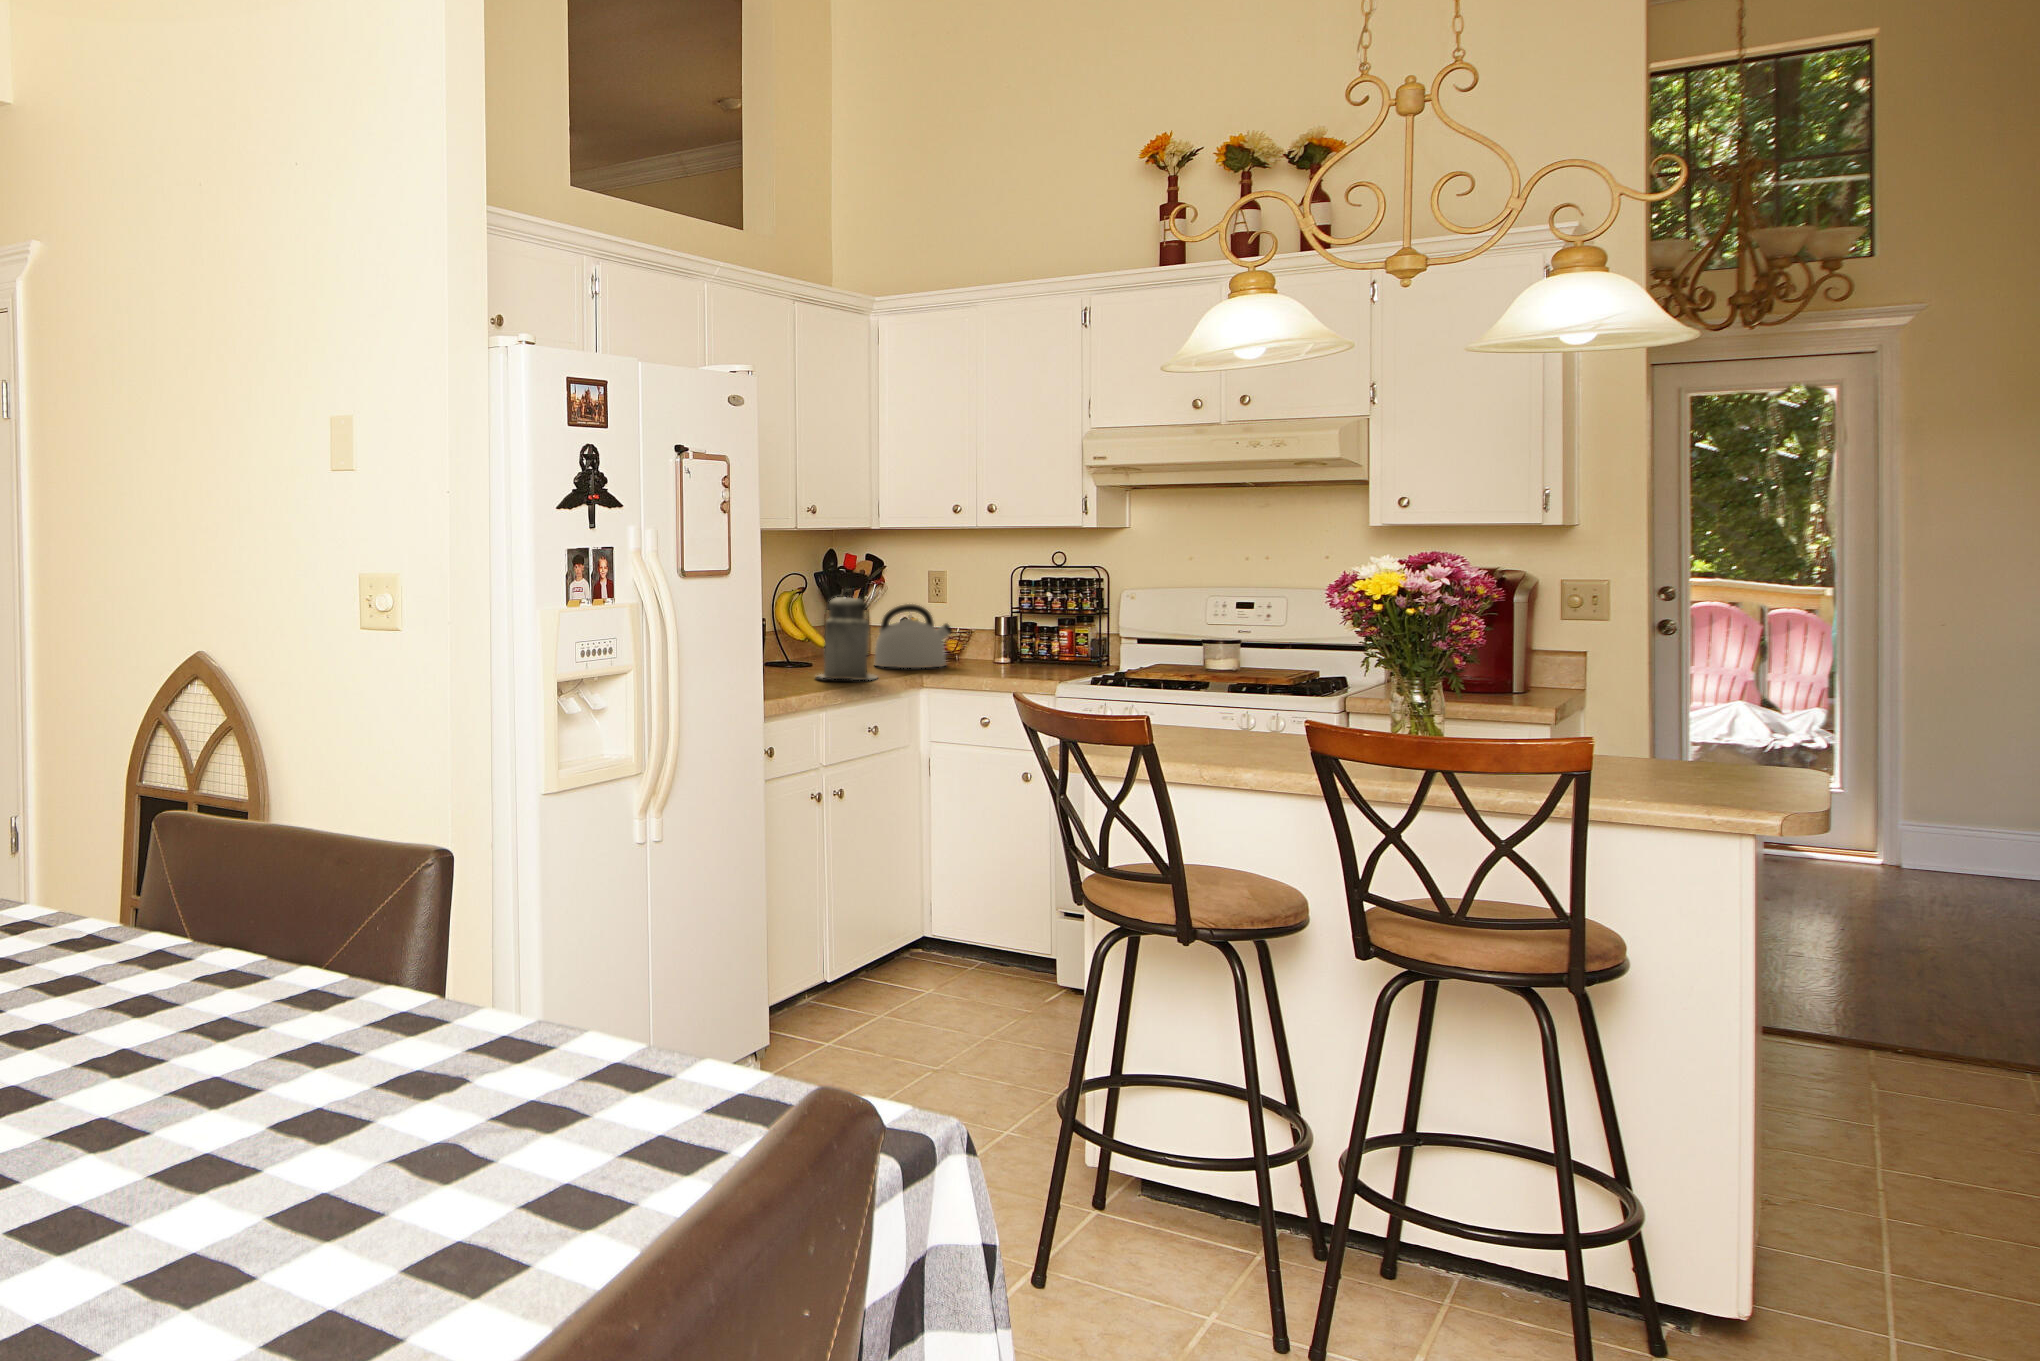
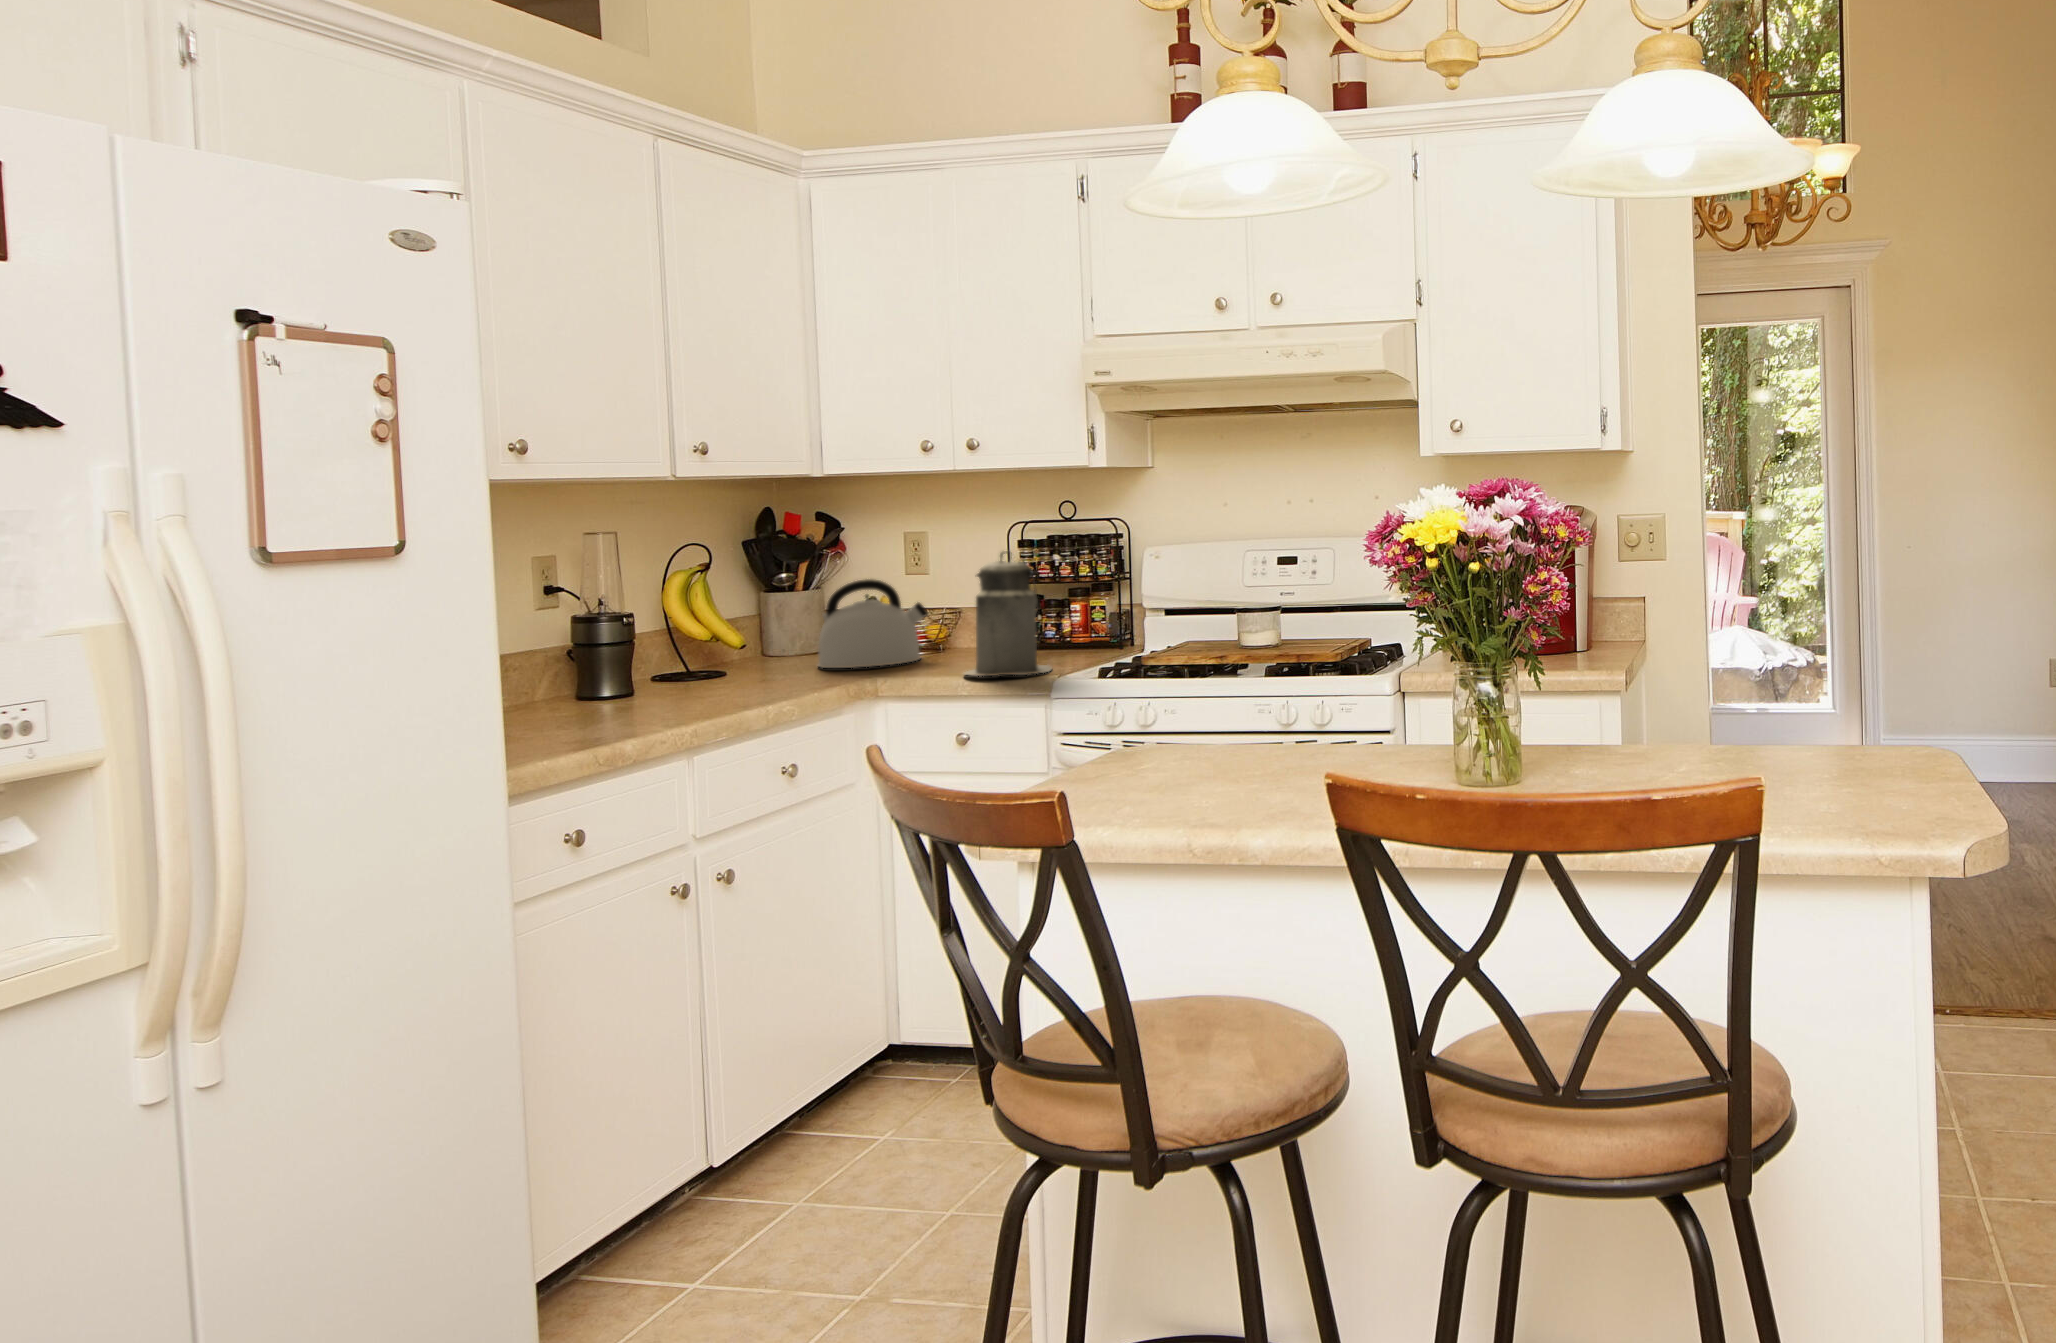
canister: present [819,596,877,680] -> present [965,551,1051,676]

